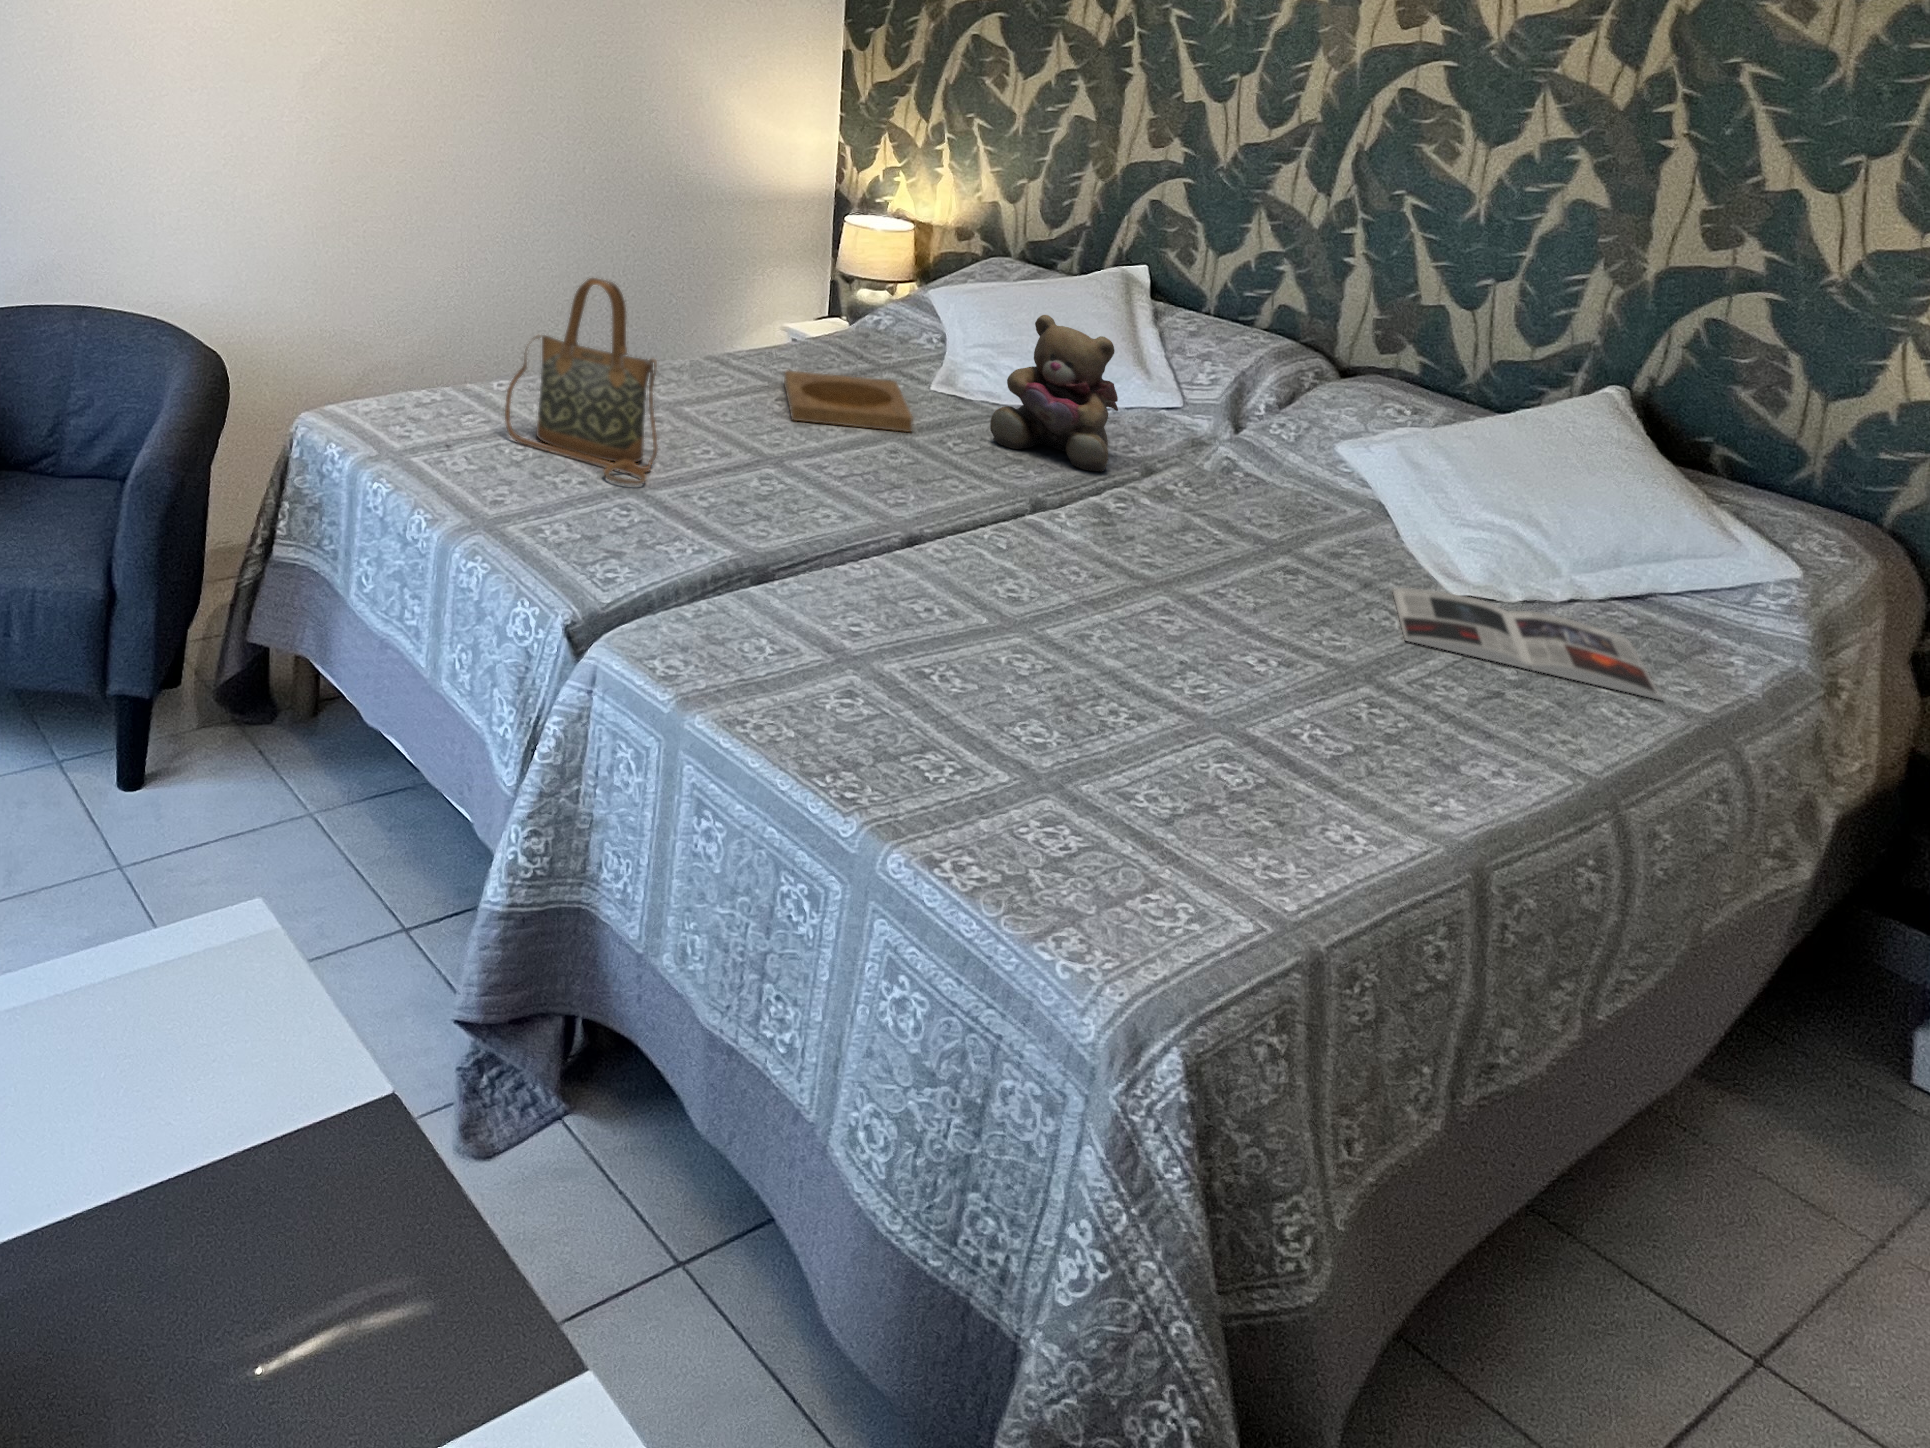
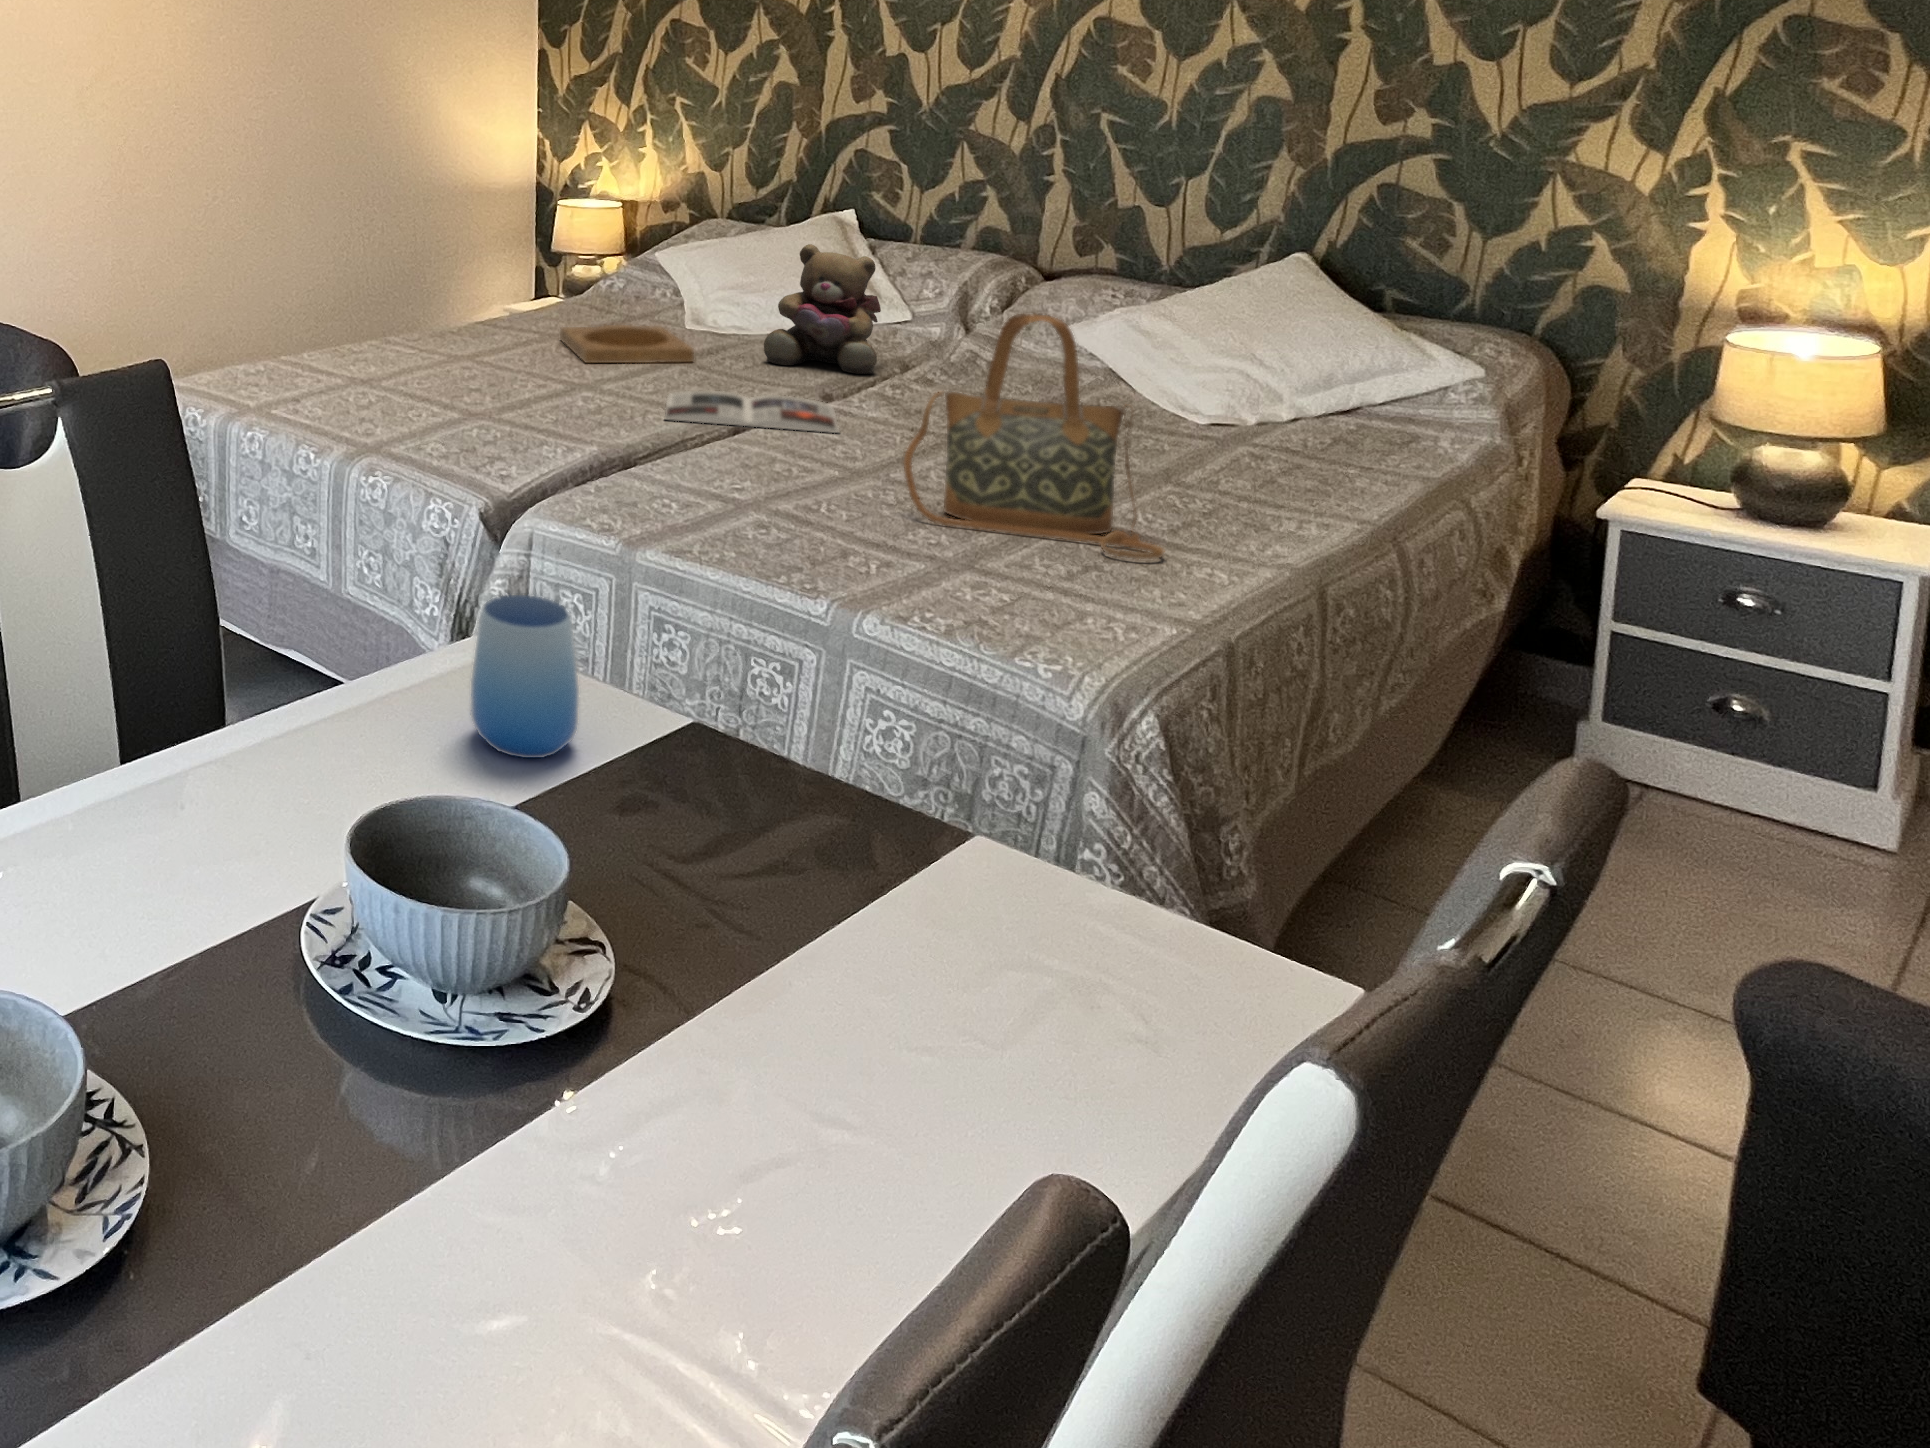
handbag: present [505,278,658,485] -> present [904,314,1164,559]
magazine: present [1393,588,1662,700] -> present [665,391,839,433]
cup: none [124,897,254,1127] -> present [471,595,579,758]

